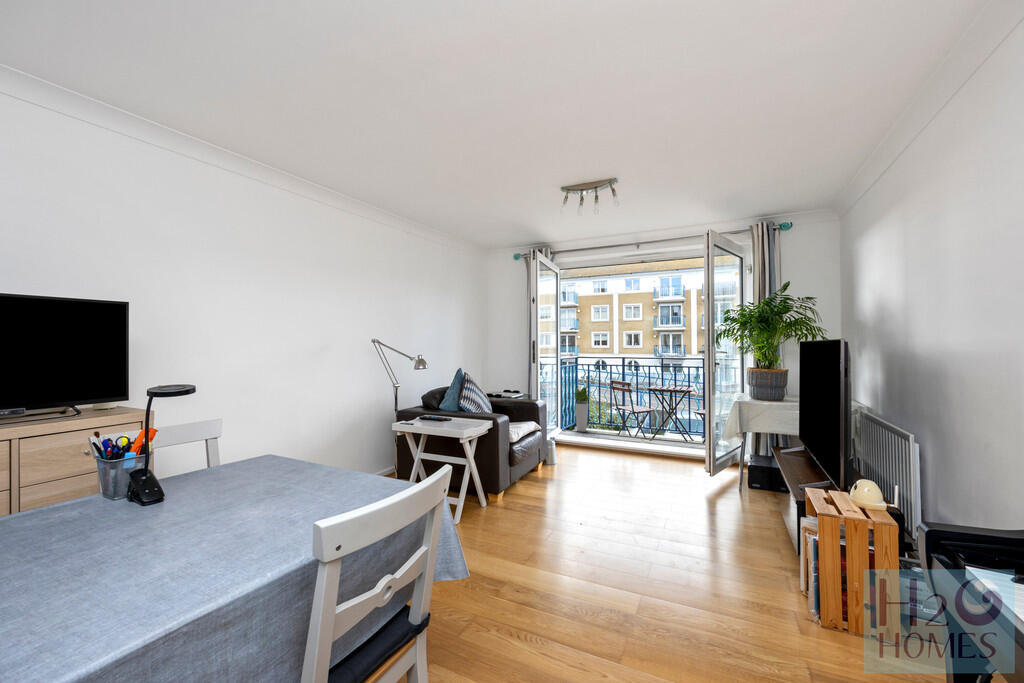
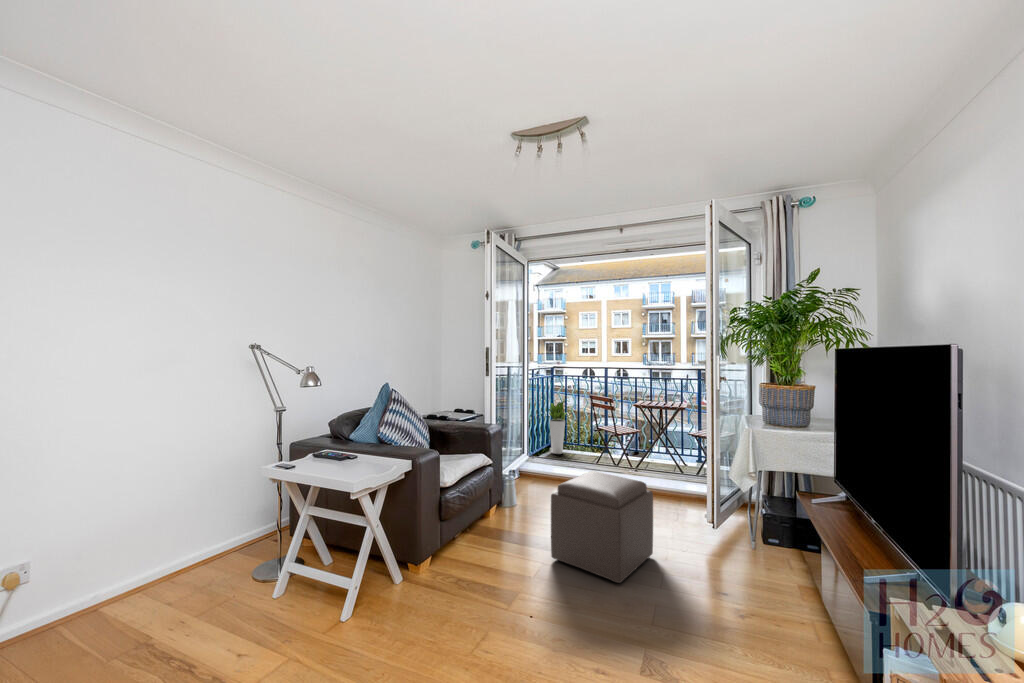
ottoman: none [590,433,665,506] -> present [551,471,653,583]

